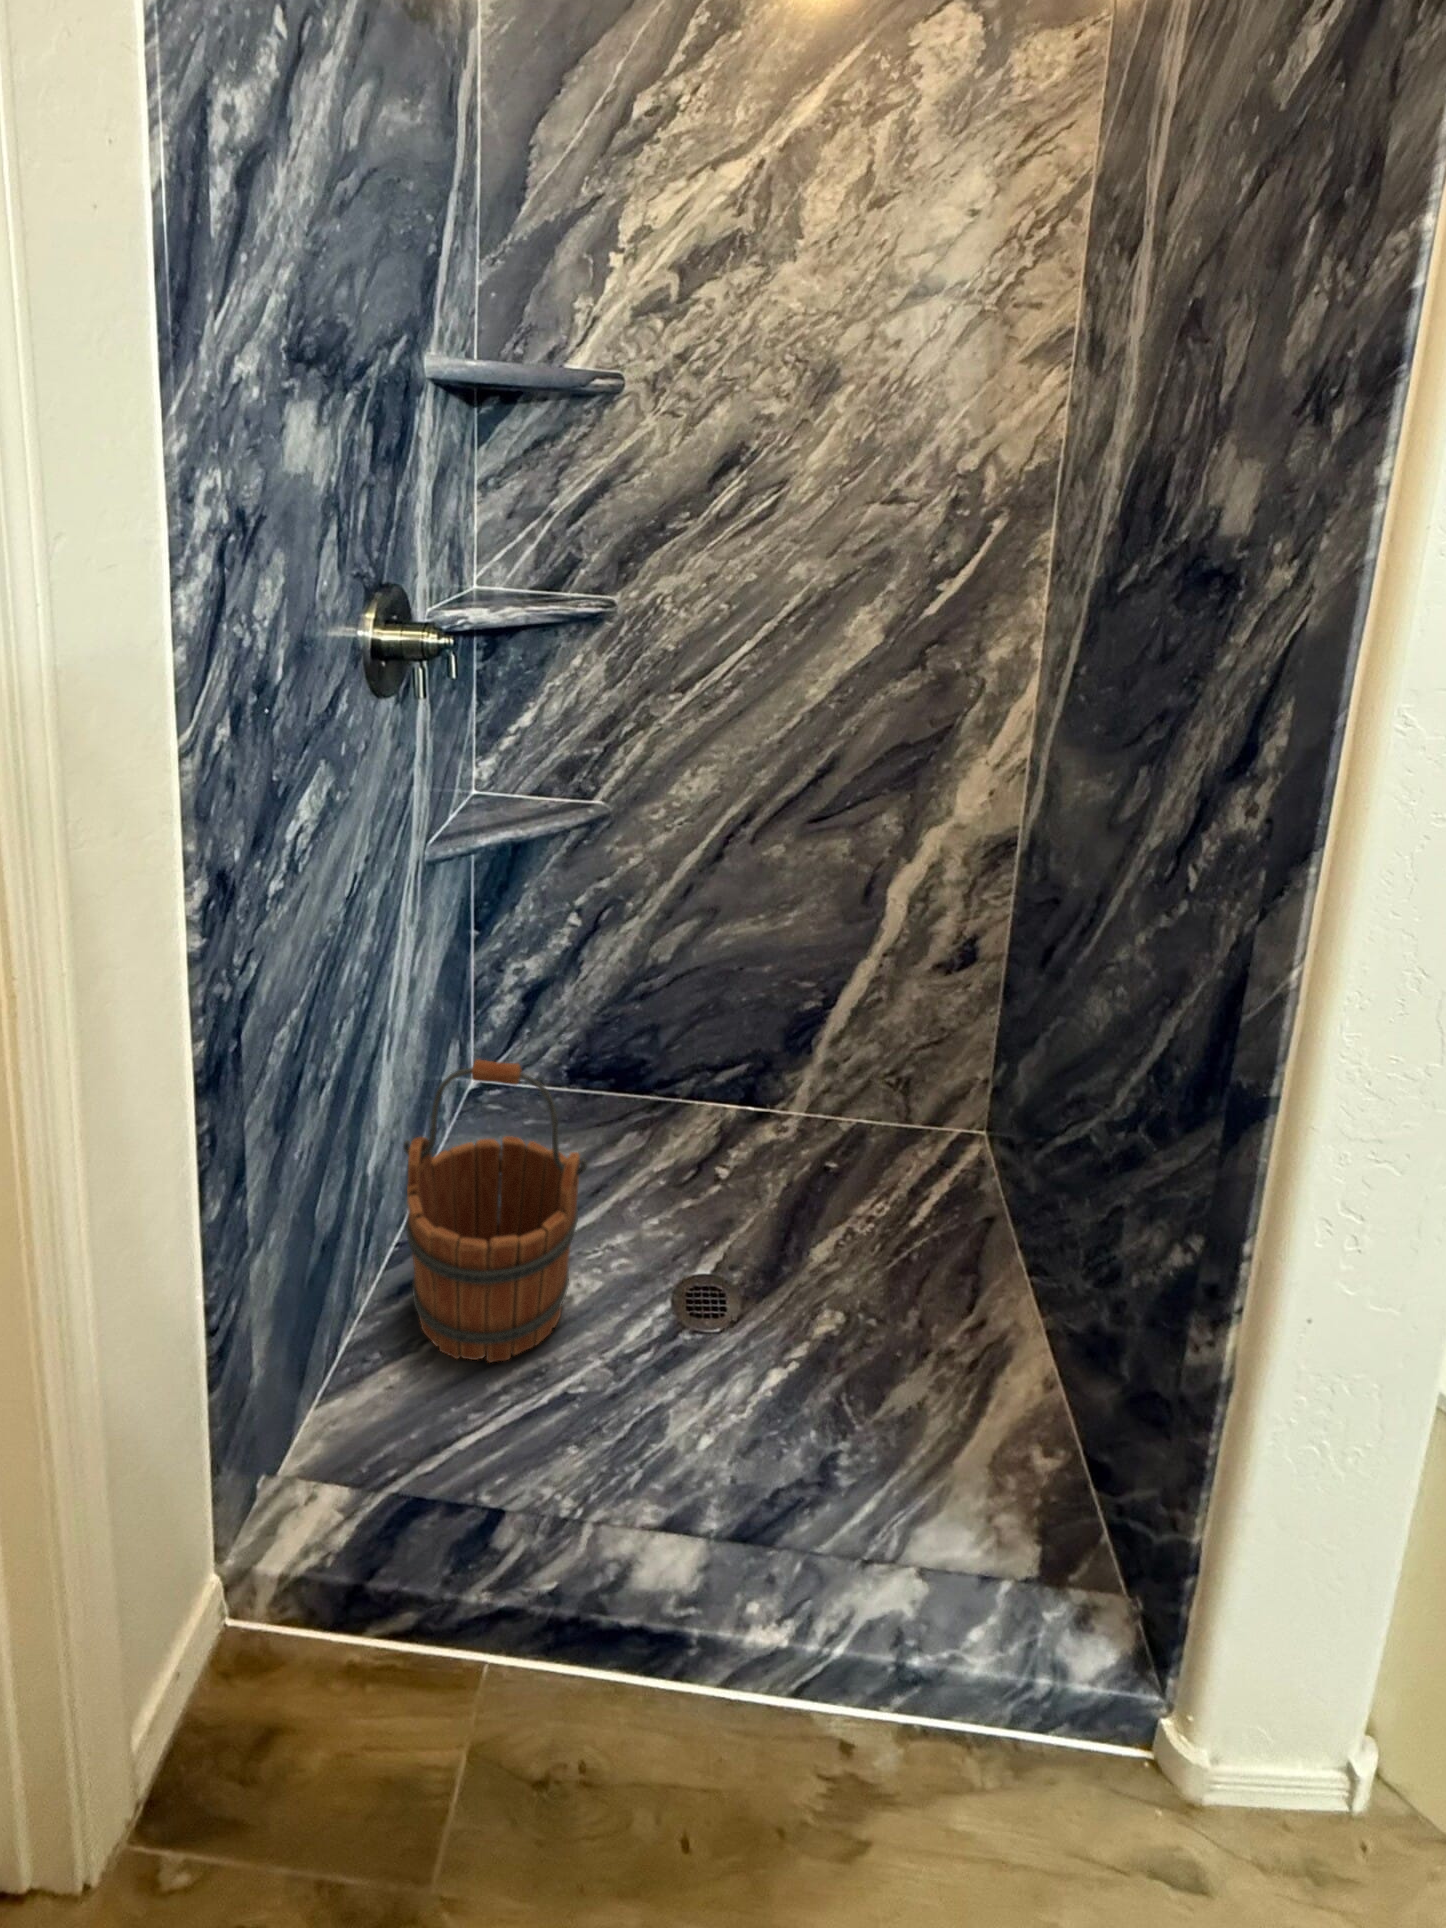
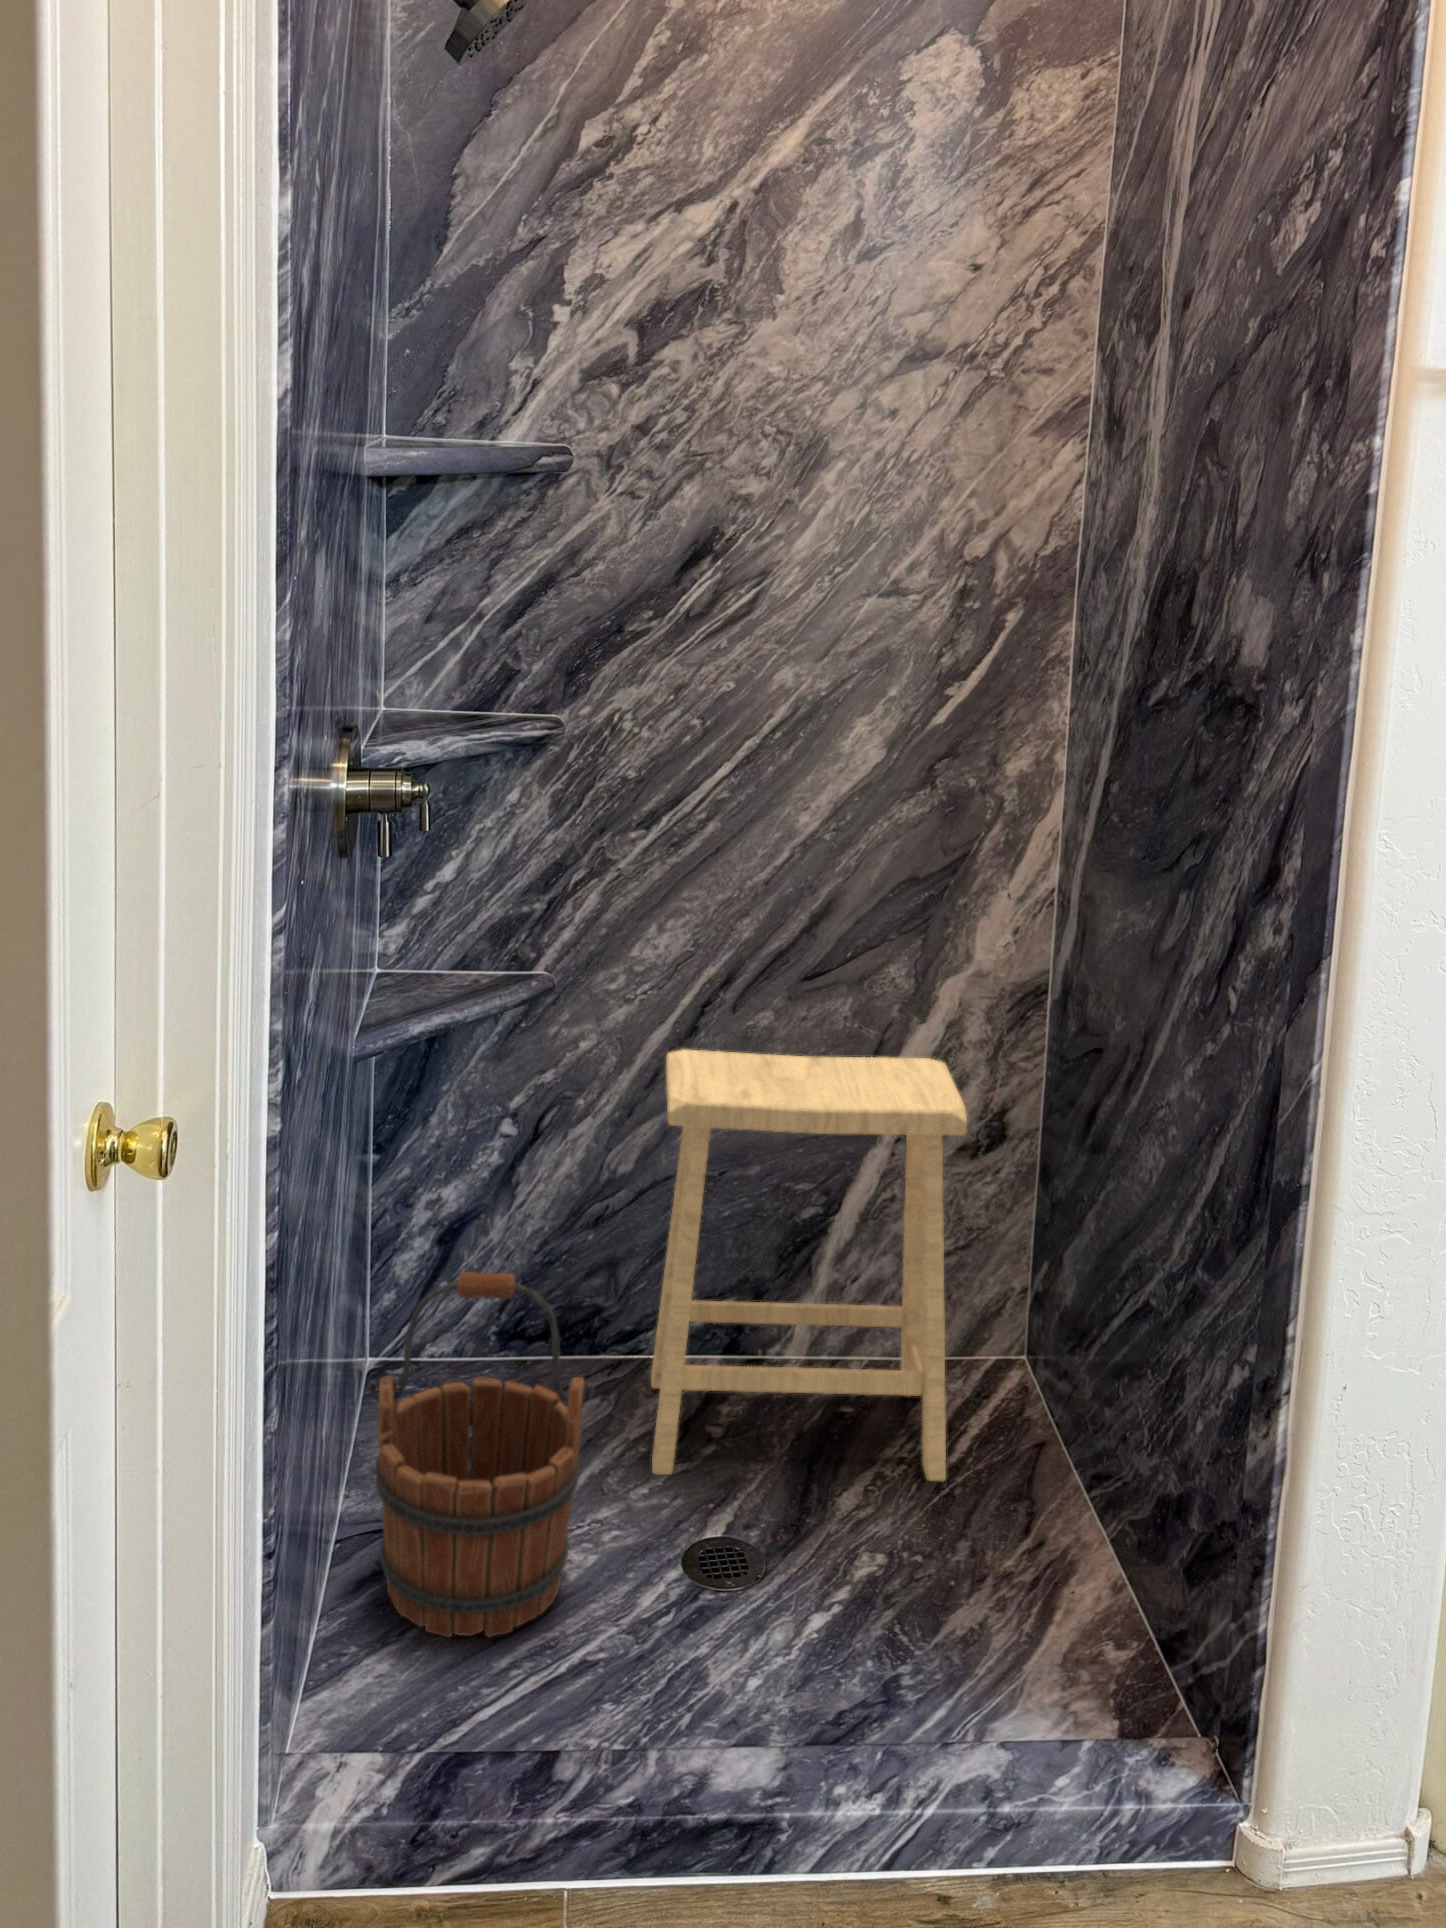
footstool: none [663,871,932,1243] -> present [651,1049,967,1482]

